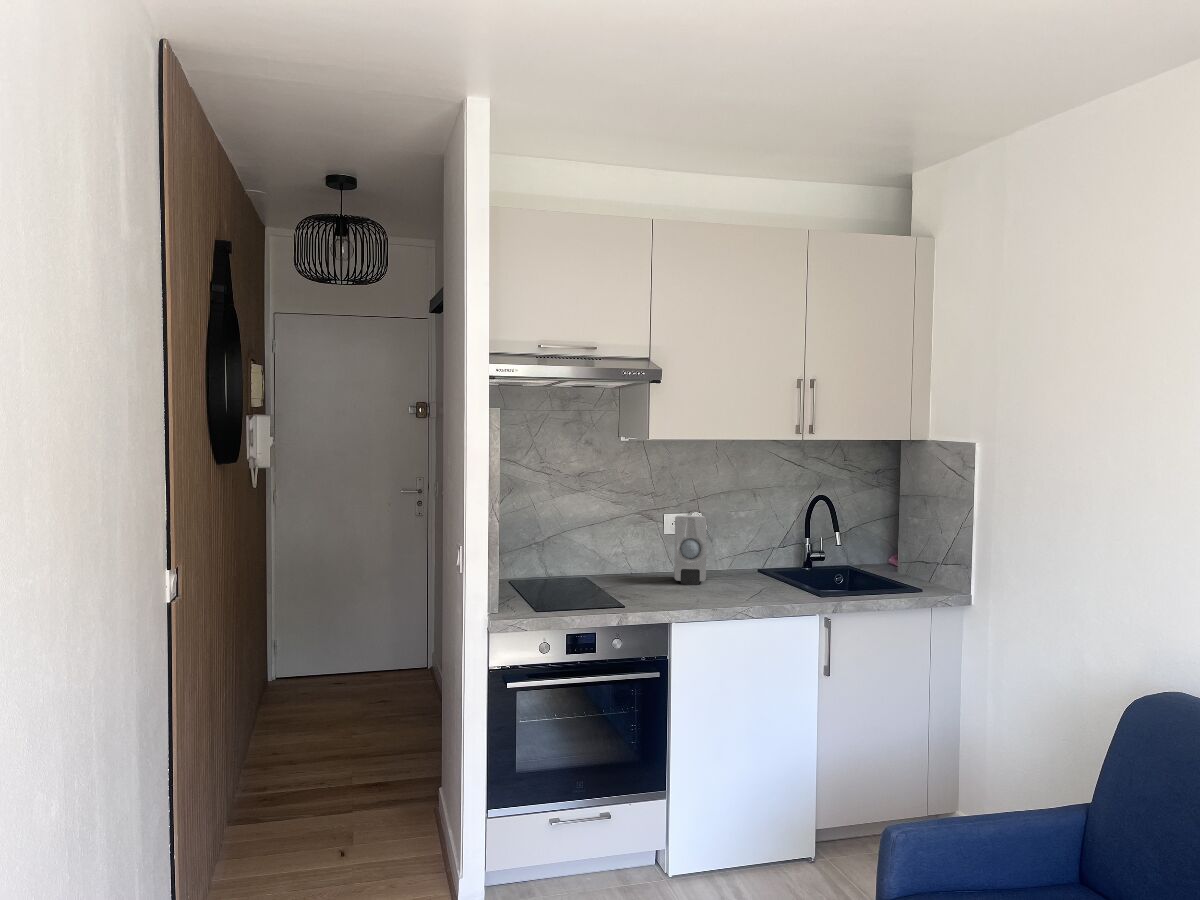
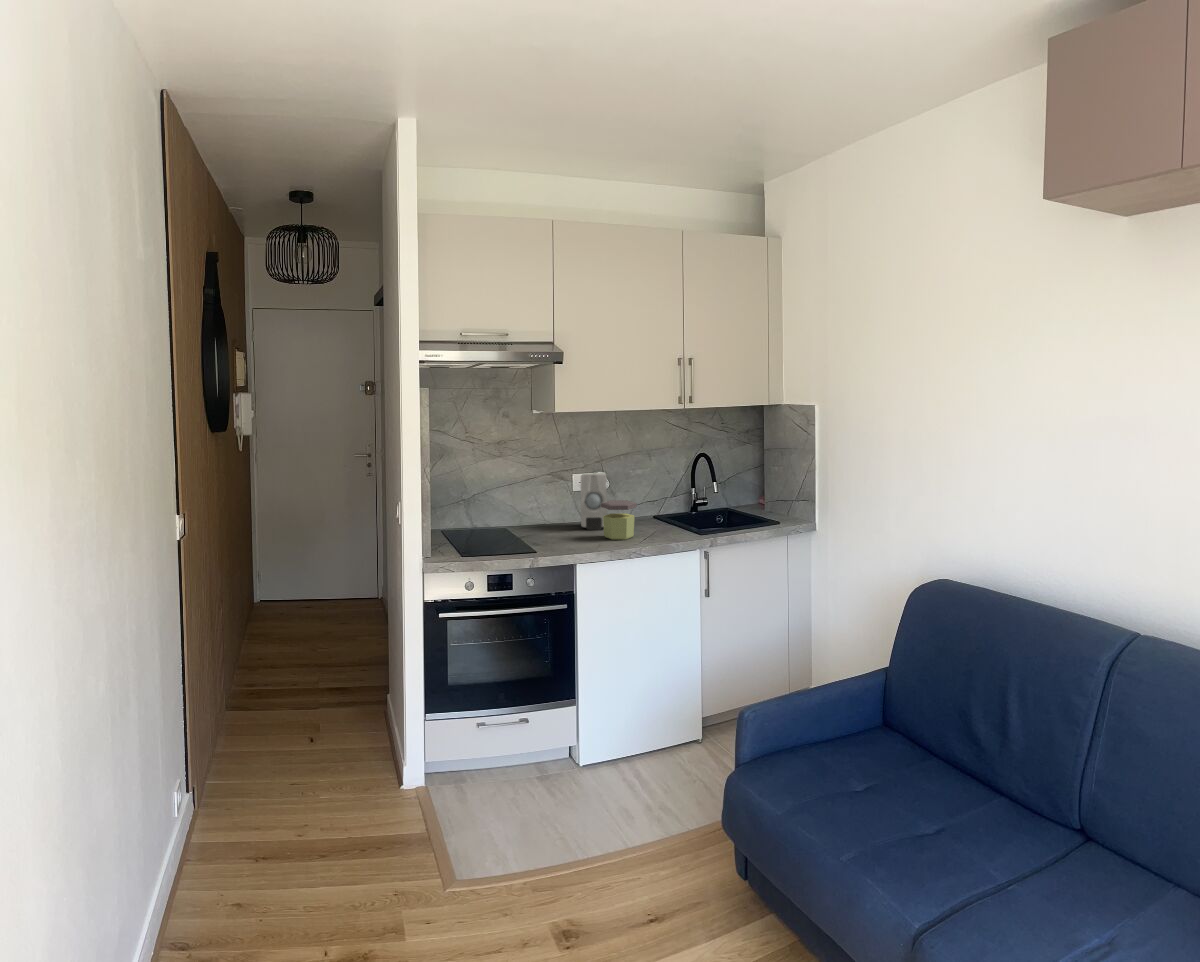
jar: none [701,549,745,598] -> present [601,500,637,540]

